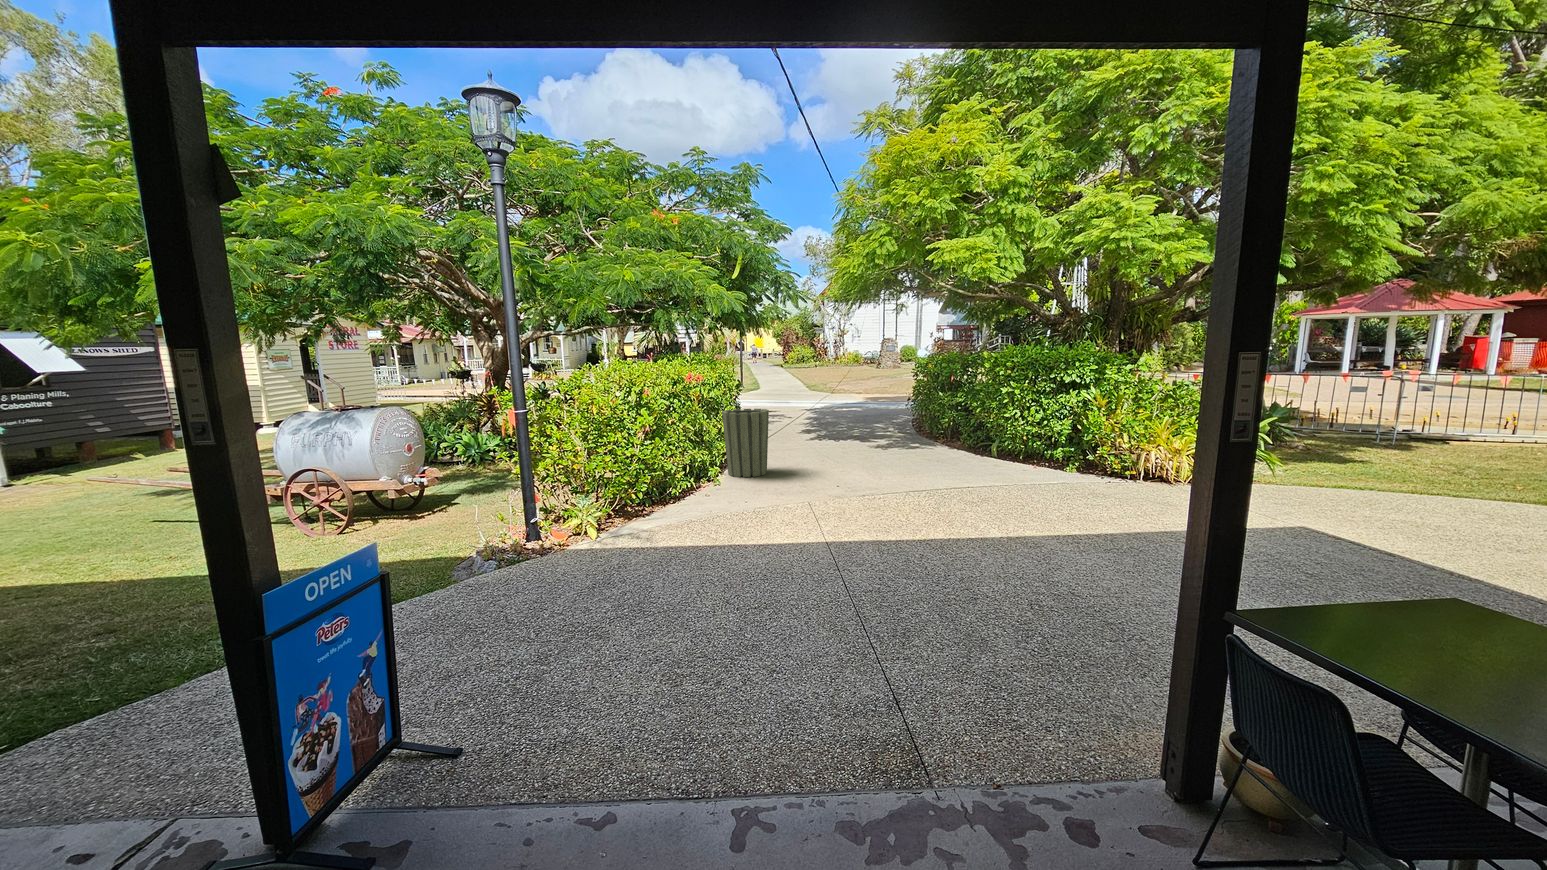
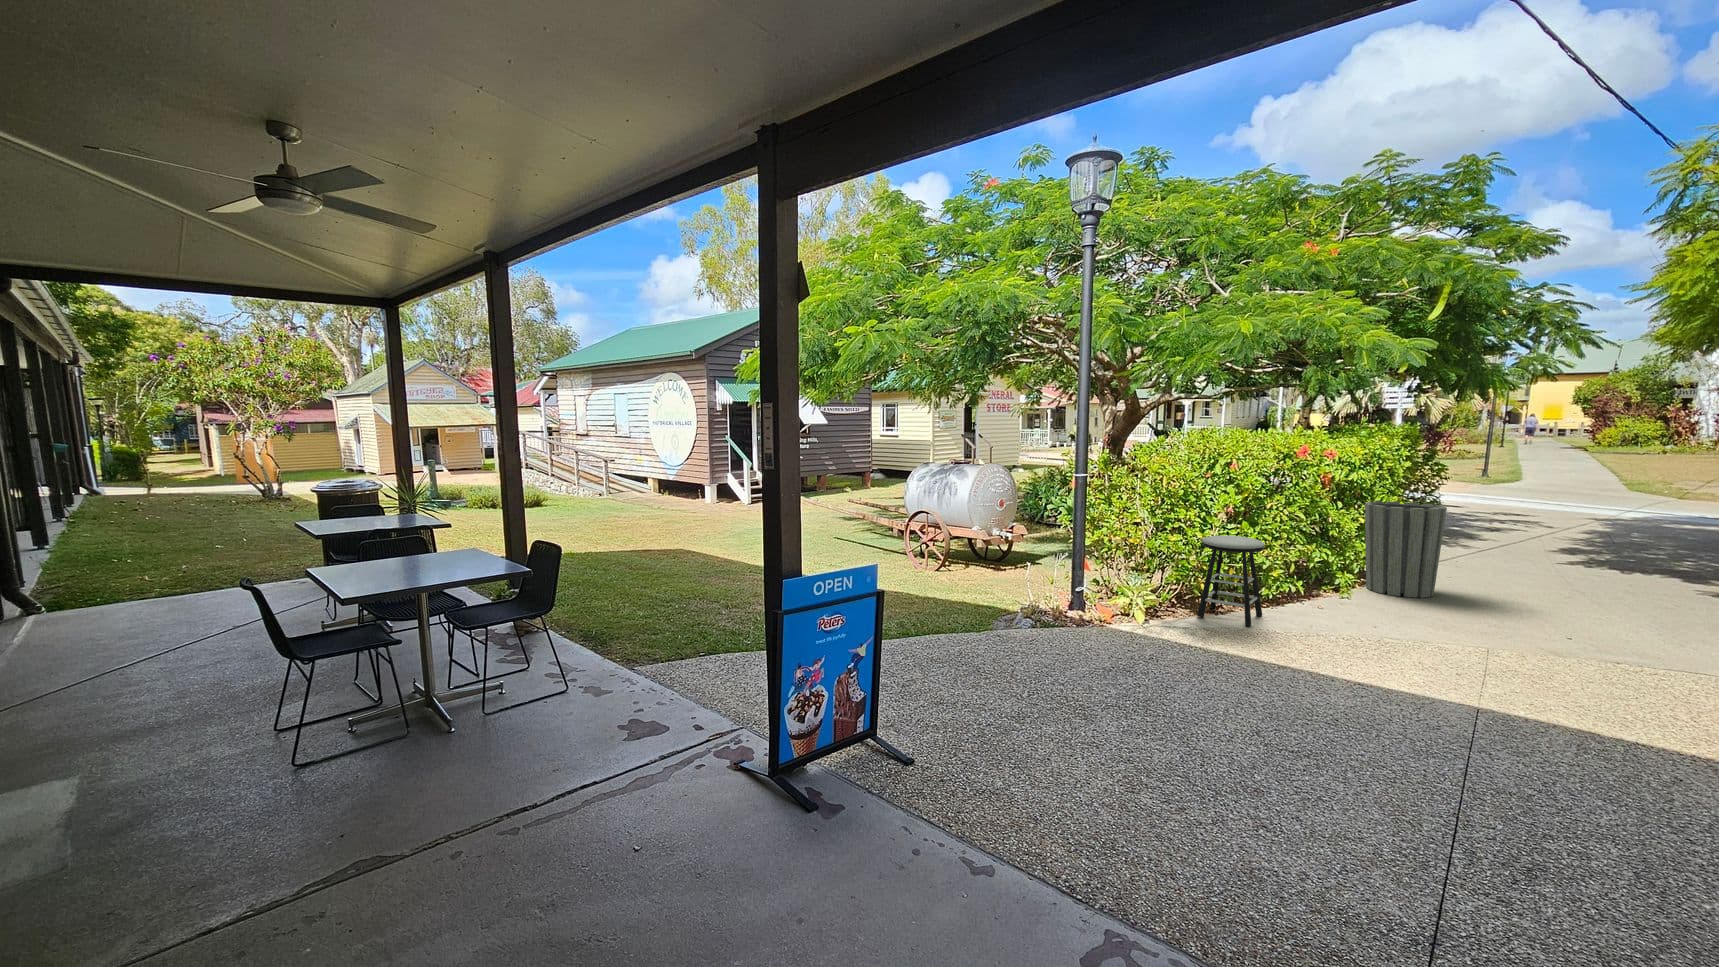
stool: none [630,449,679,522] -> present [1197,535,1265,626]

